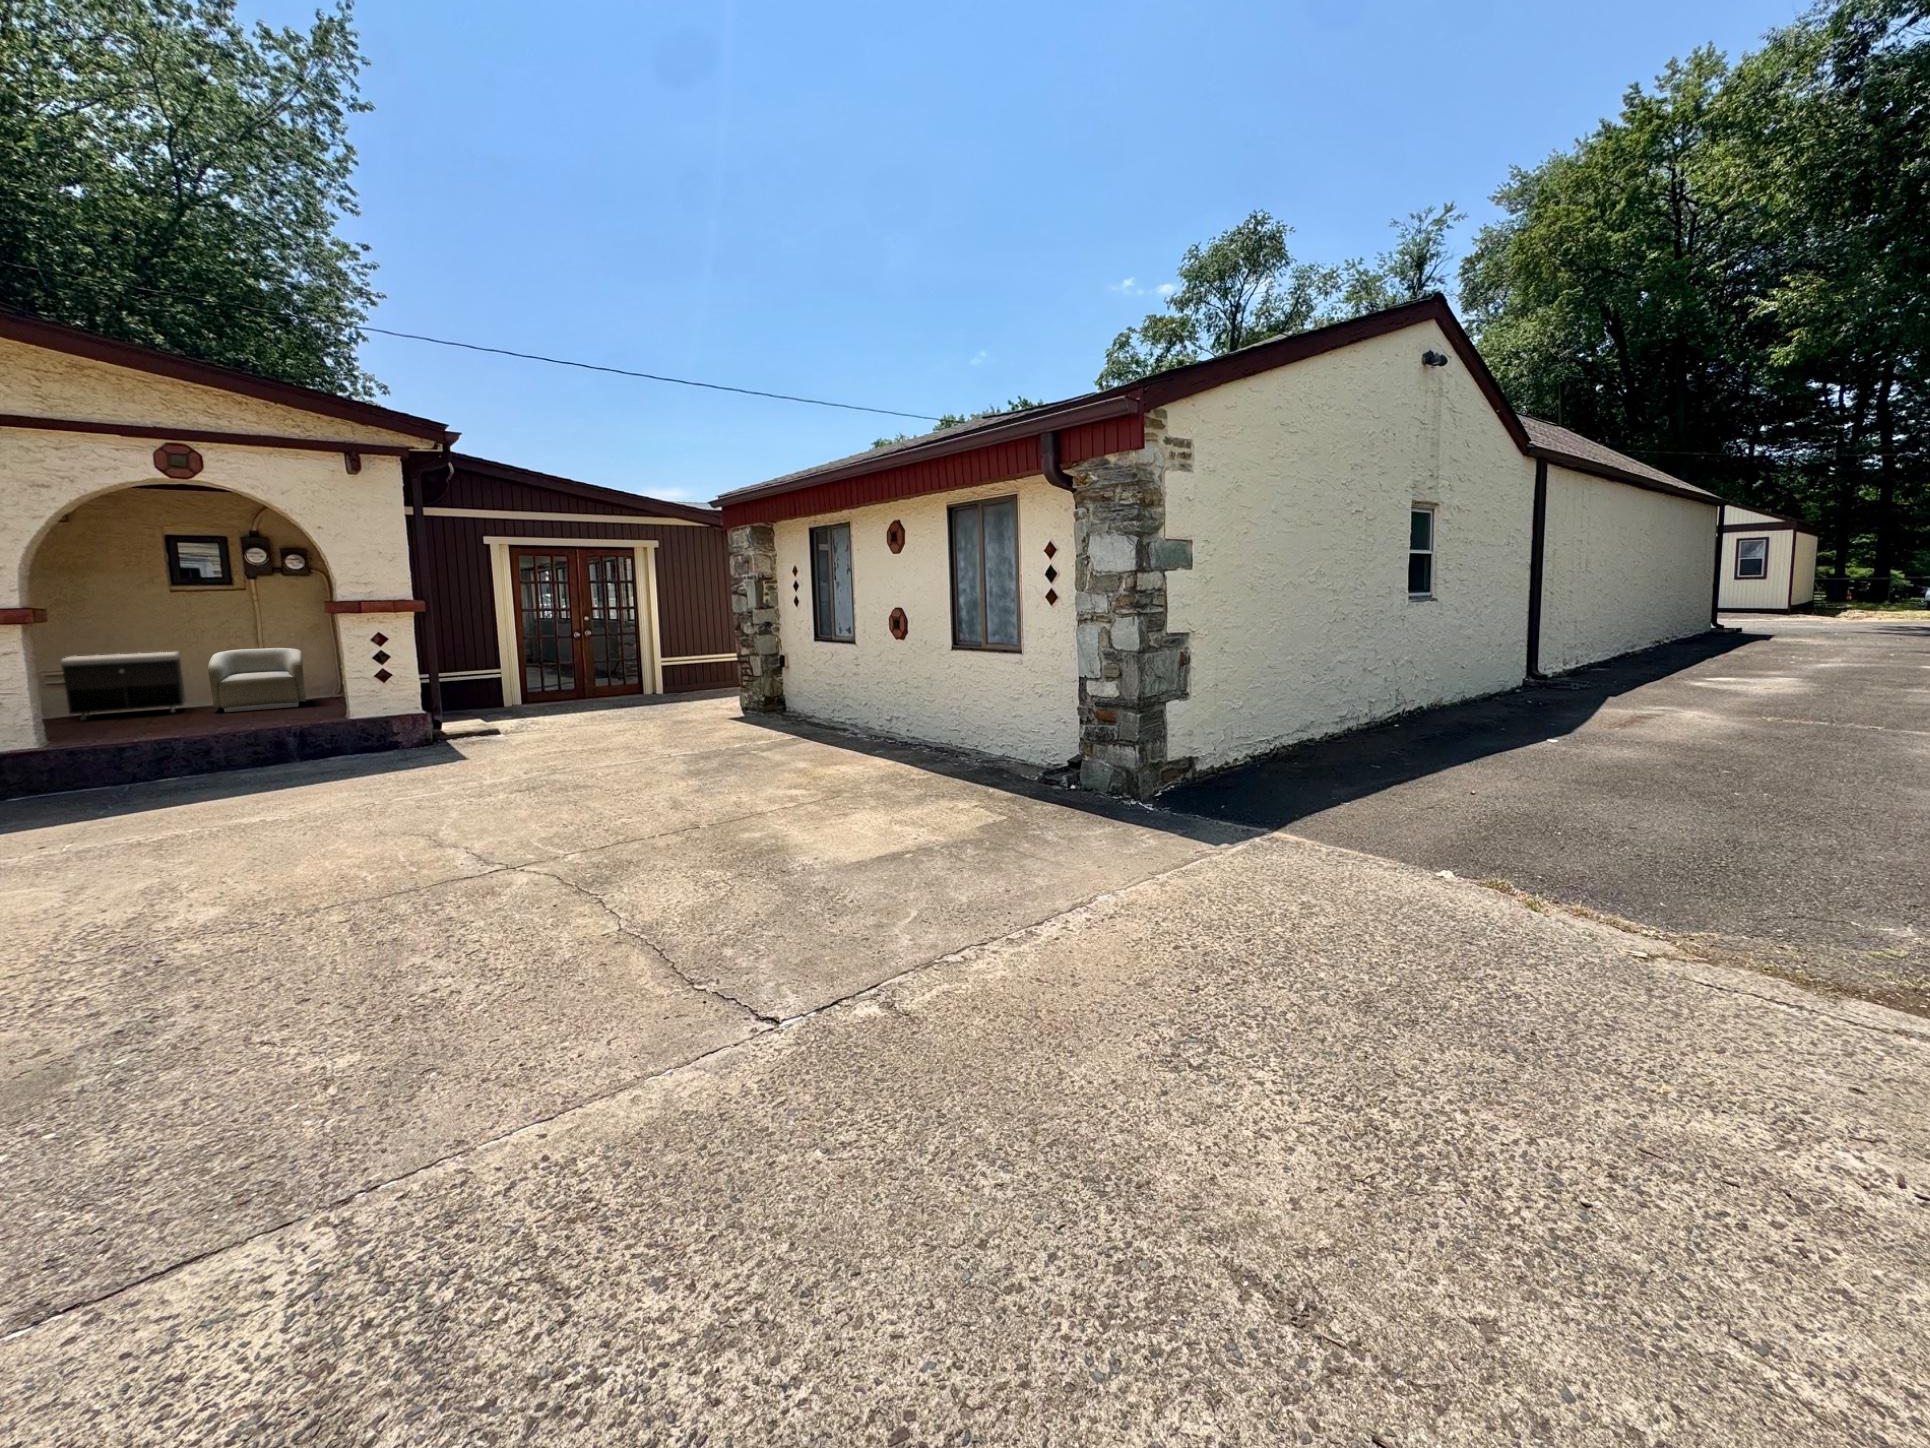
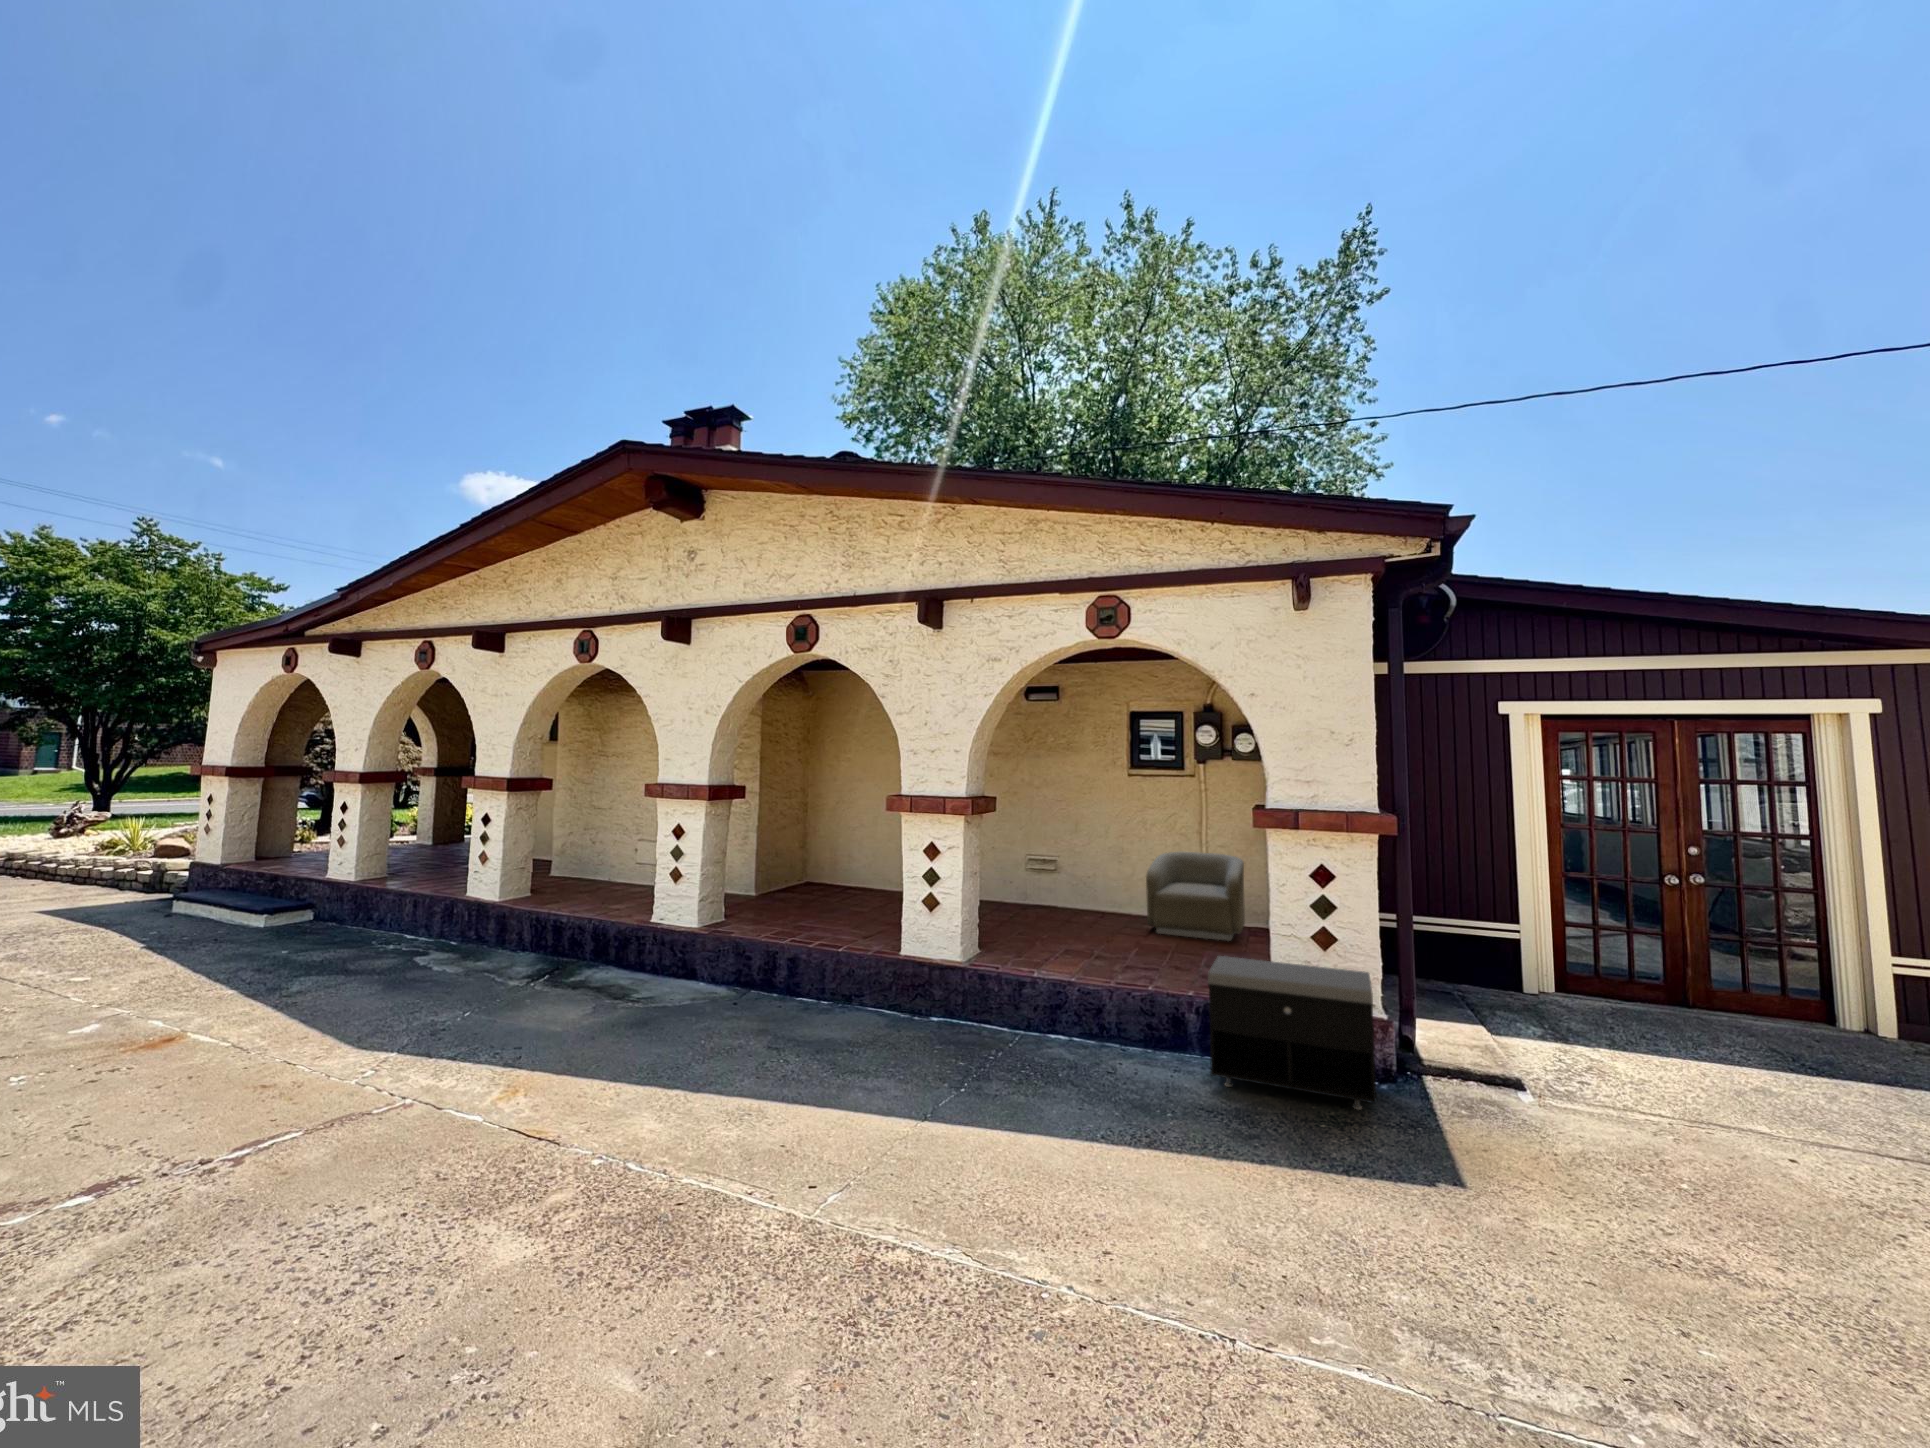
storage bench: present [61,652,185,719] -> present [1208,956,1376,1110]

